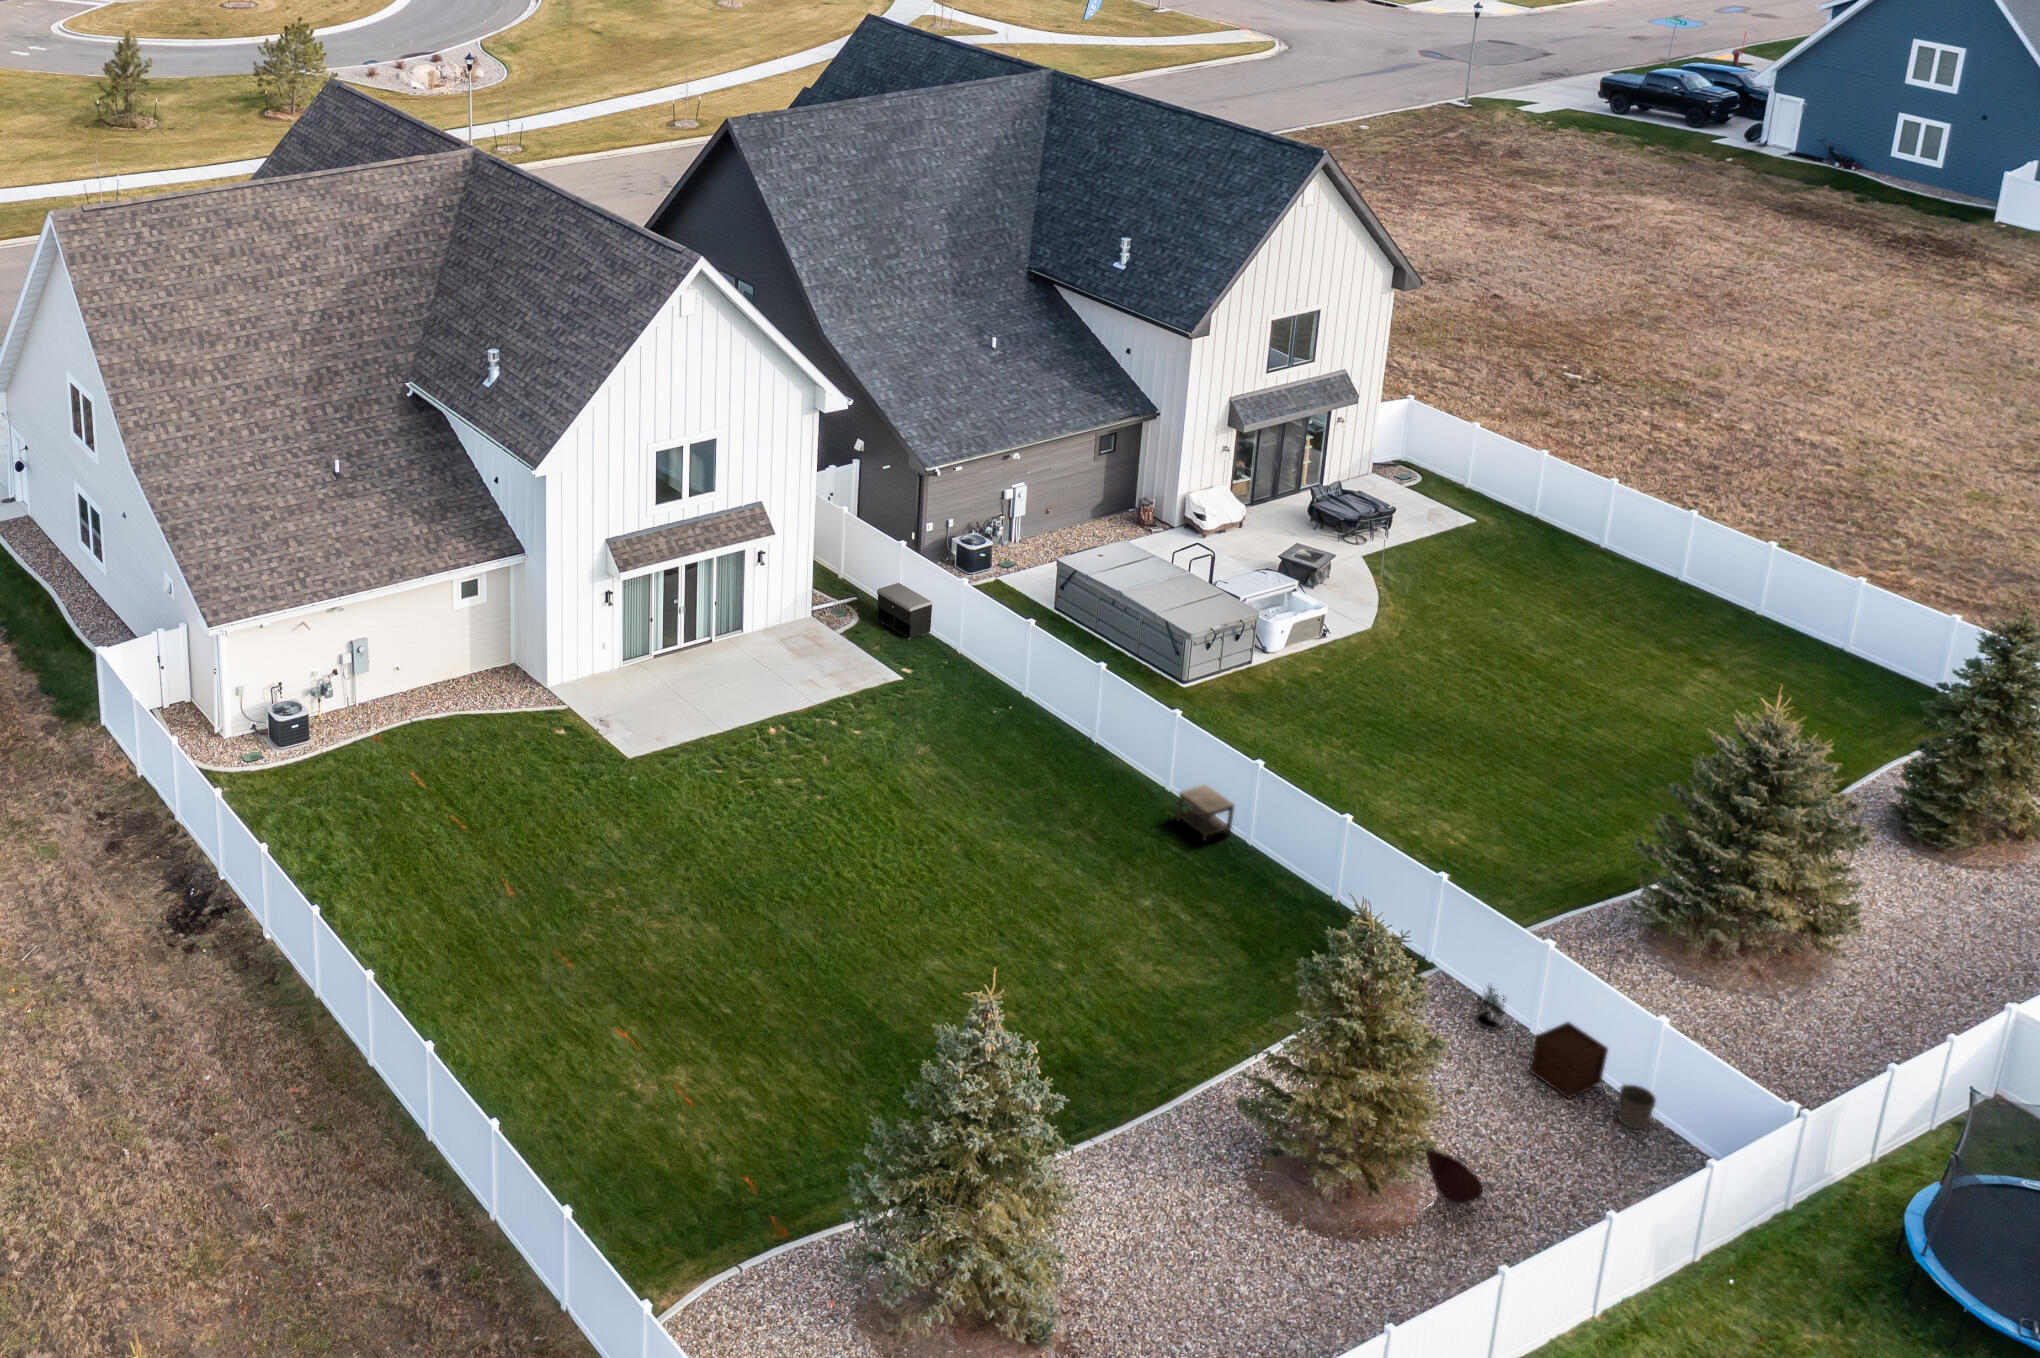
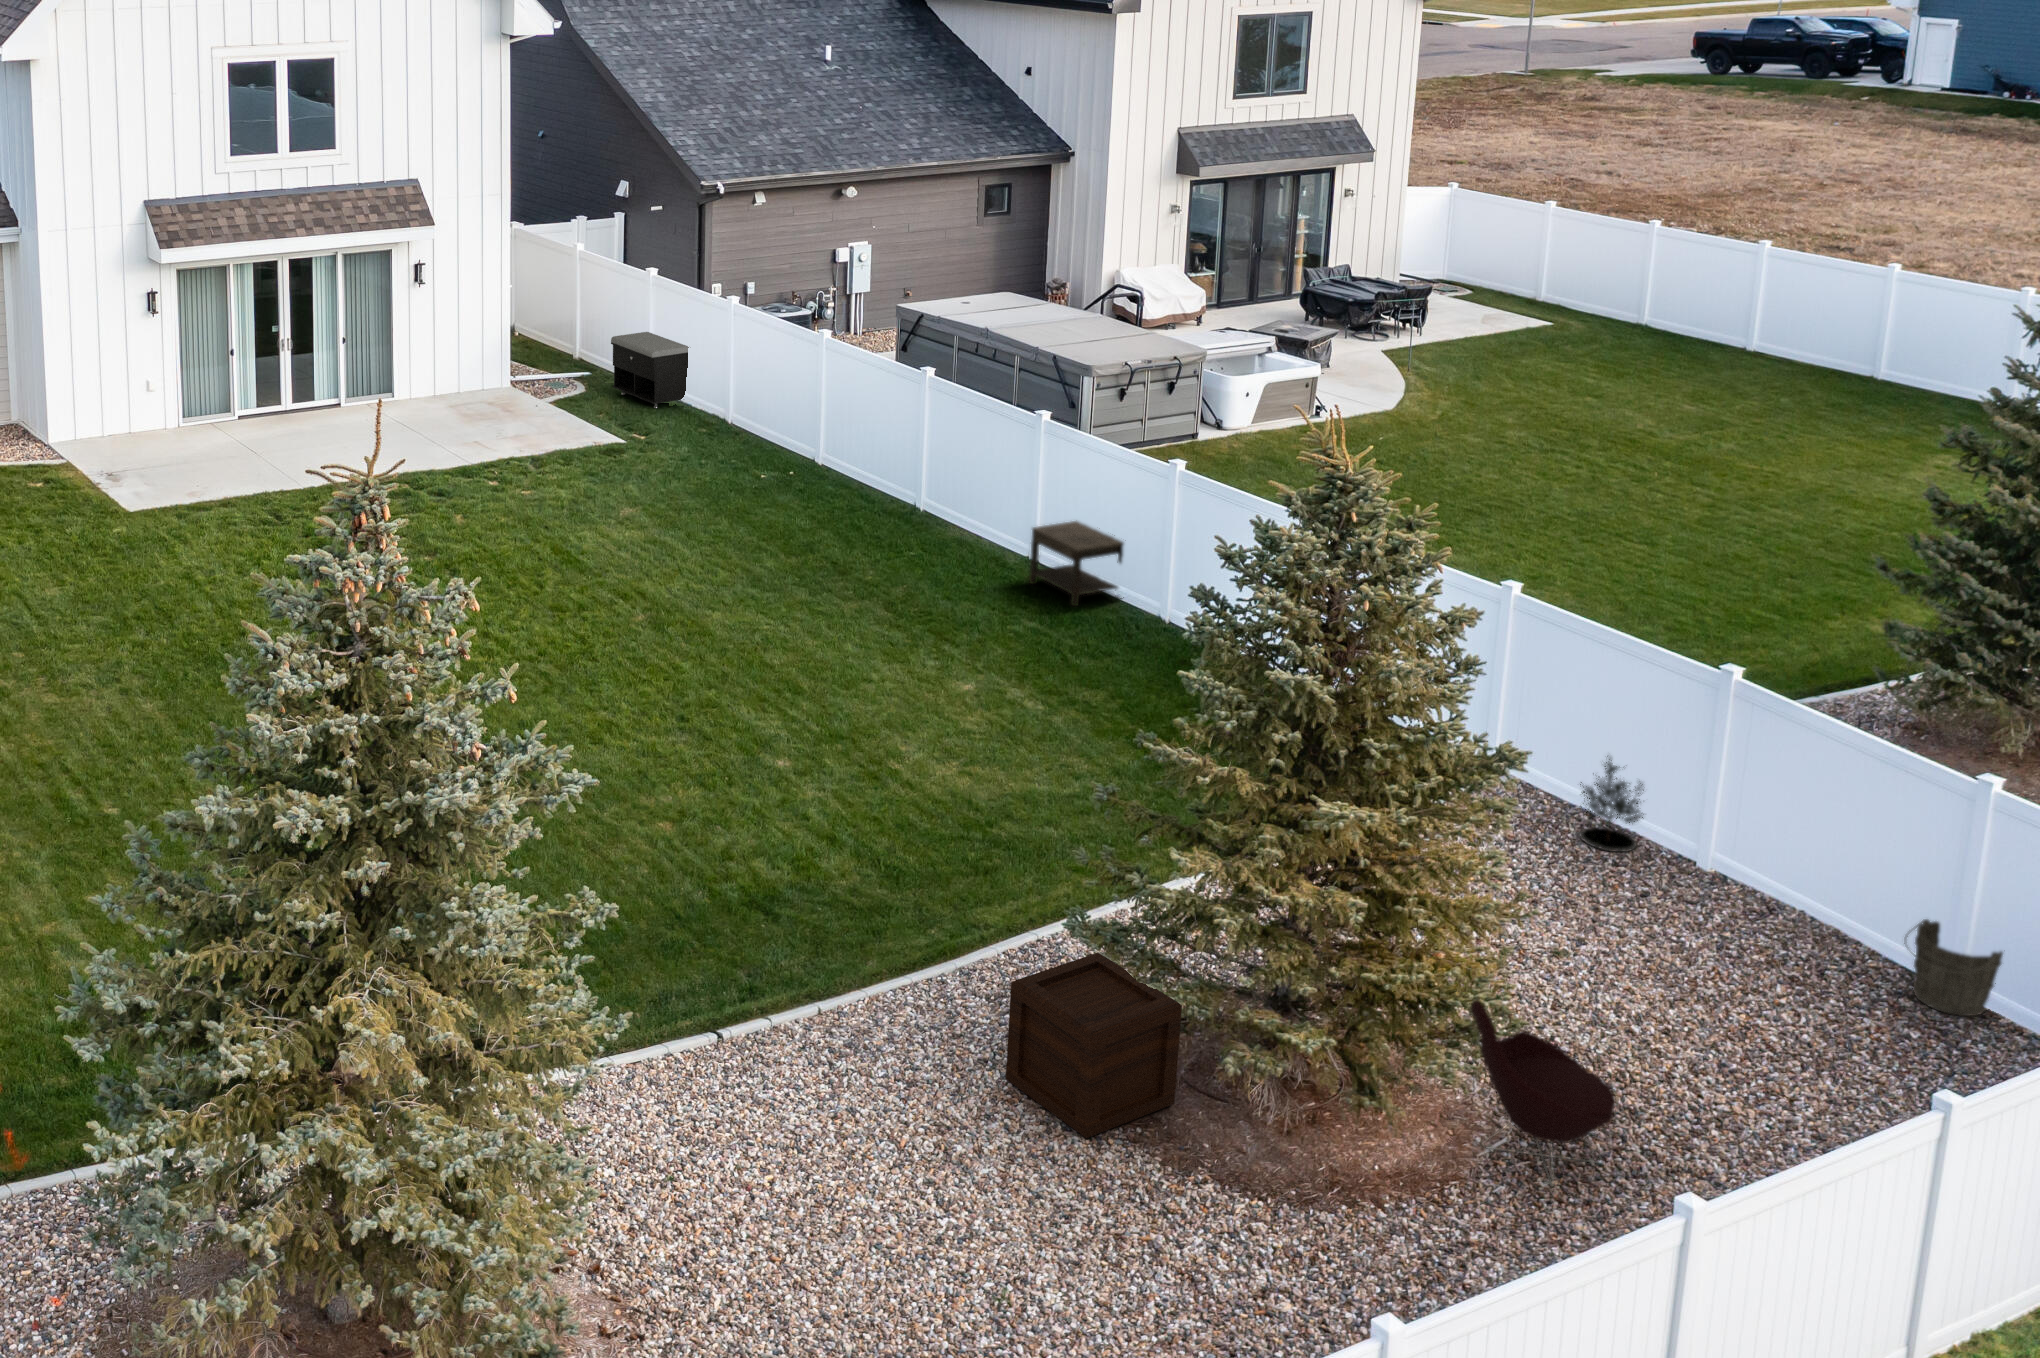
wooden crate: present [1530,1022,1608,1098] -> present [1006,953,1182,1138]

